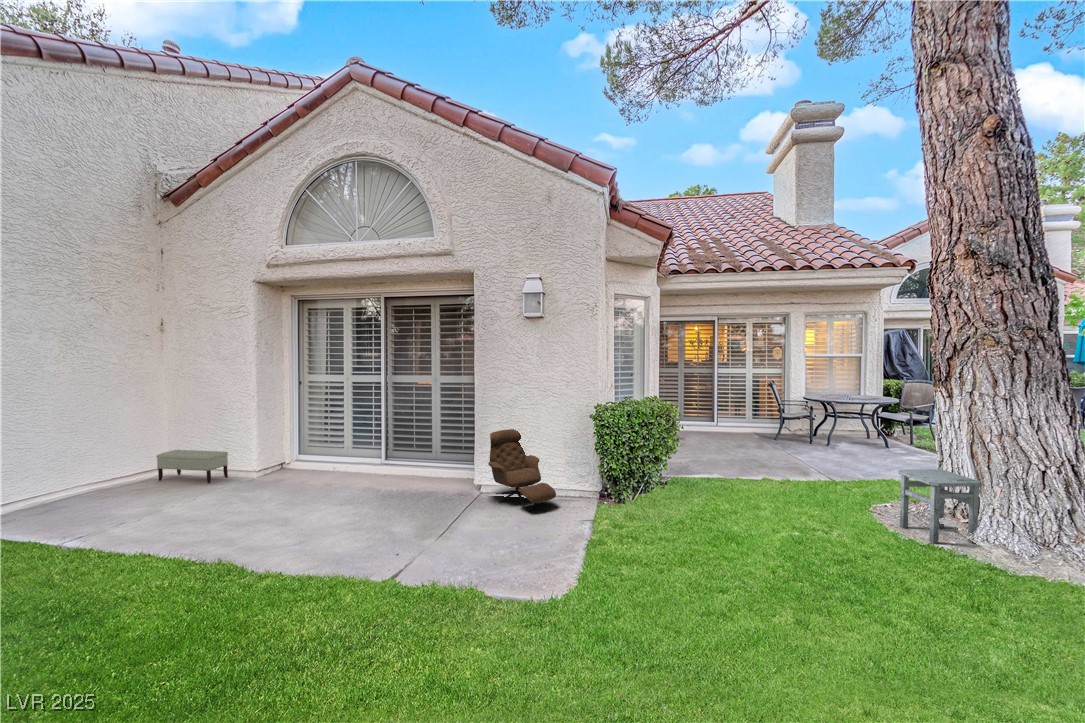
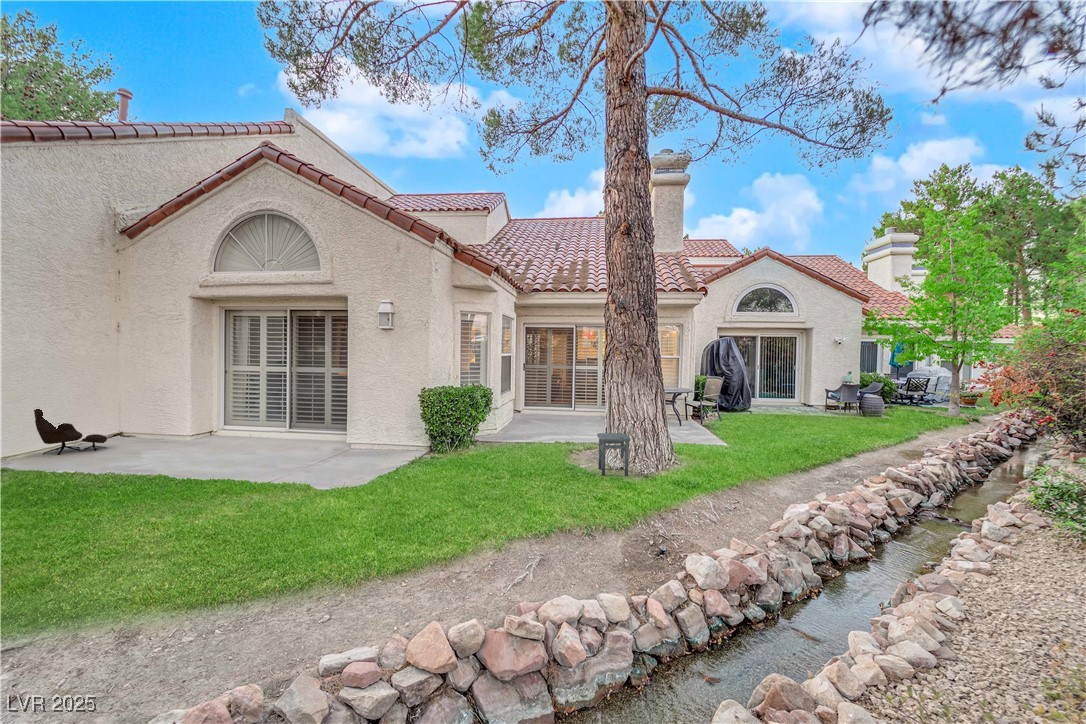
lounge chair: present [488,429,556,512] -> present [34,409,107,455]
bench: present [156,450,228,483] -> none [117,420,170,443]

